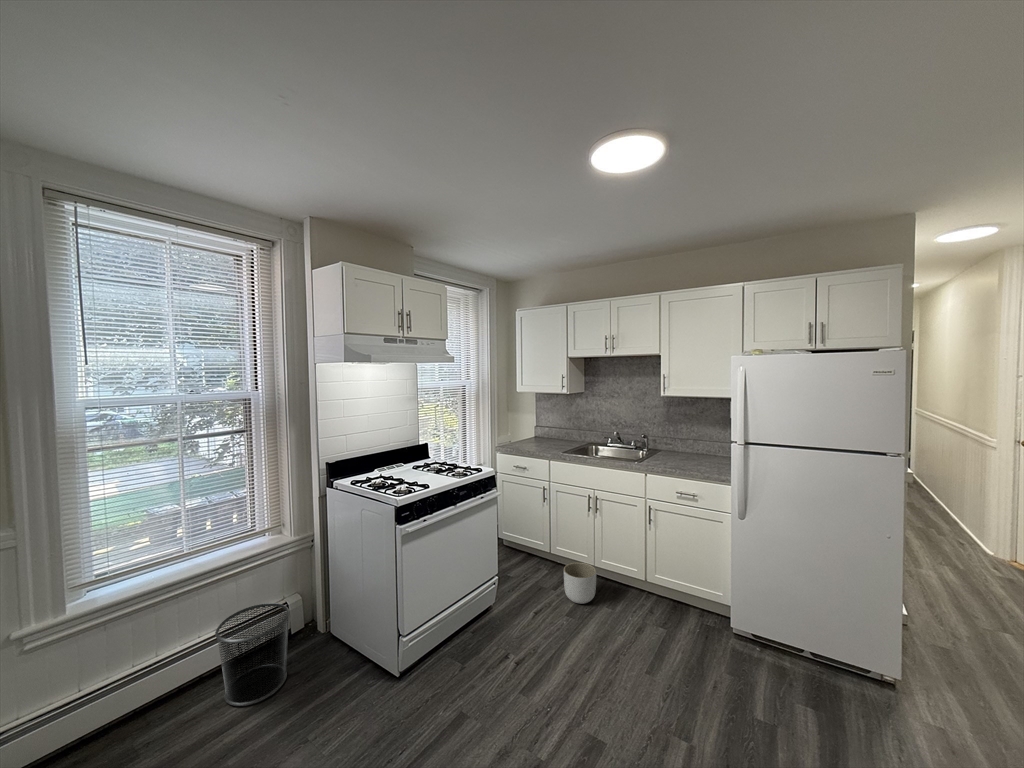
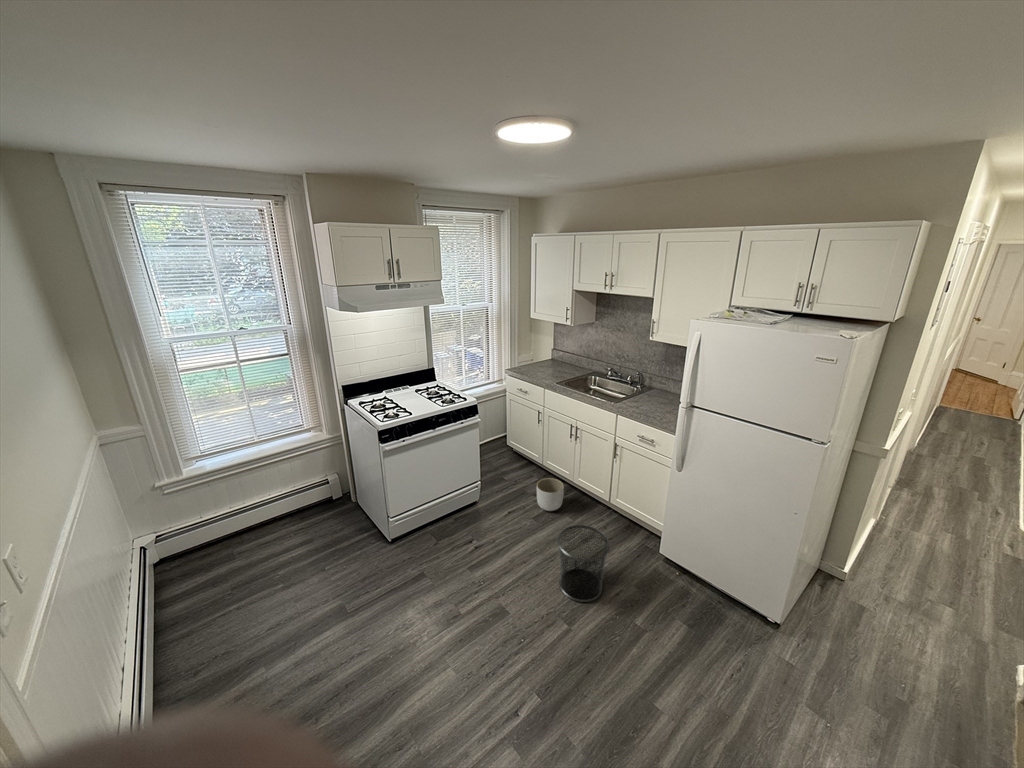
waste bin: present [215,603,290,706] -> present [557,525,610,602]

